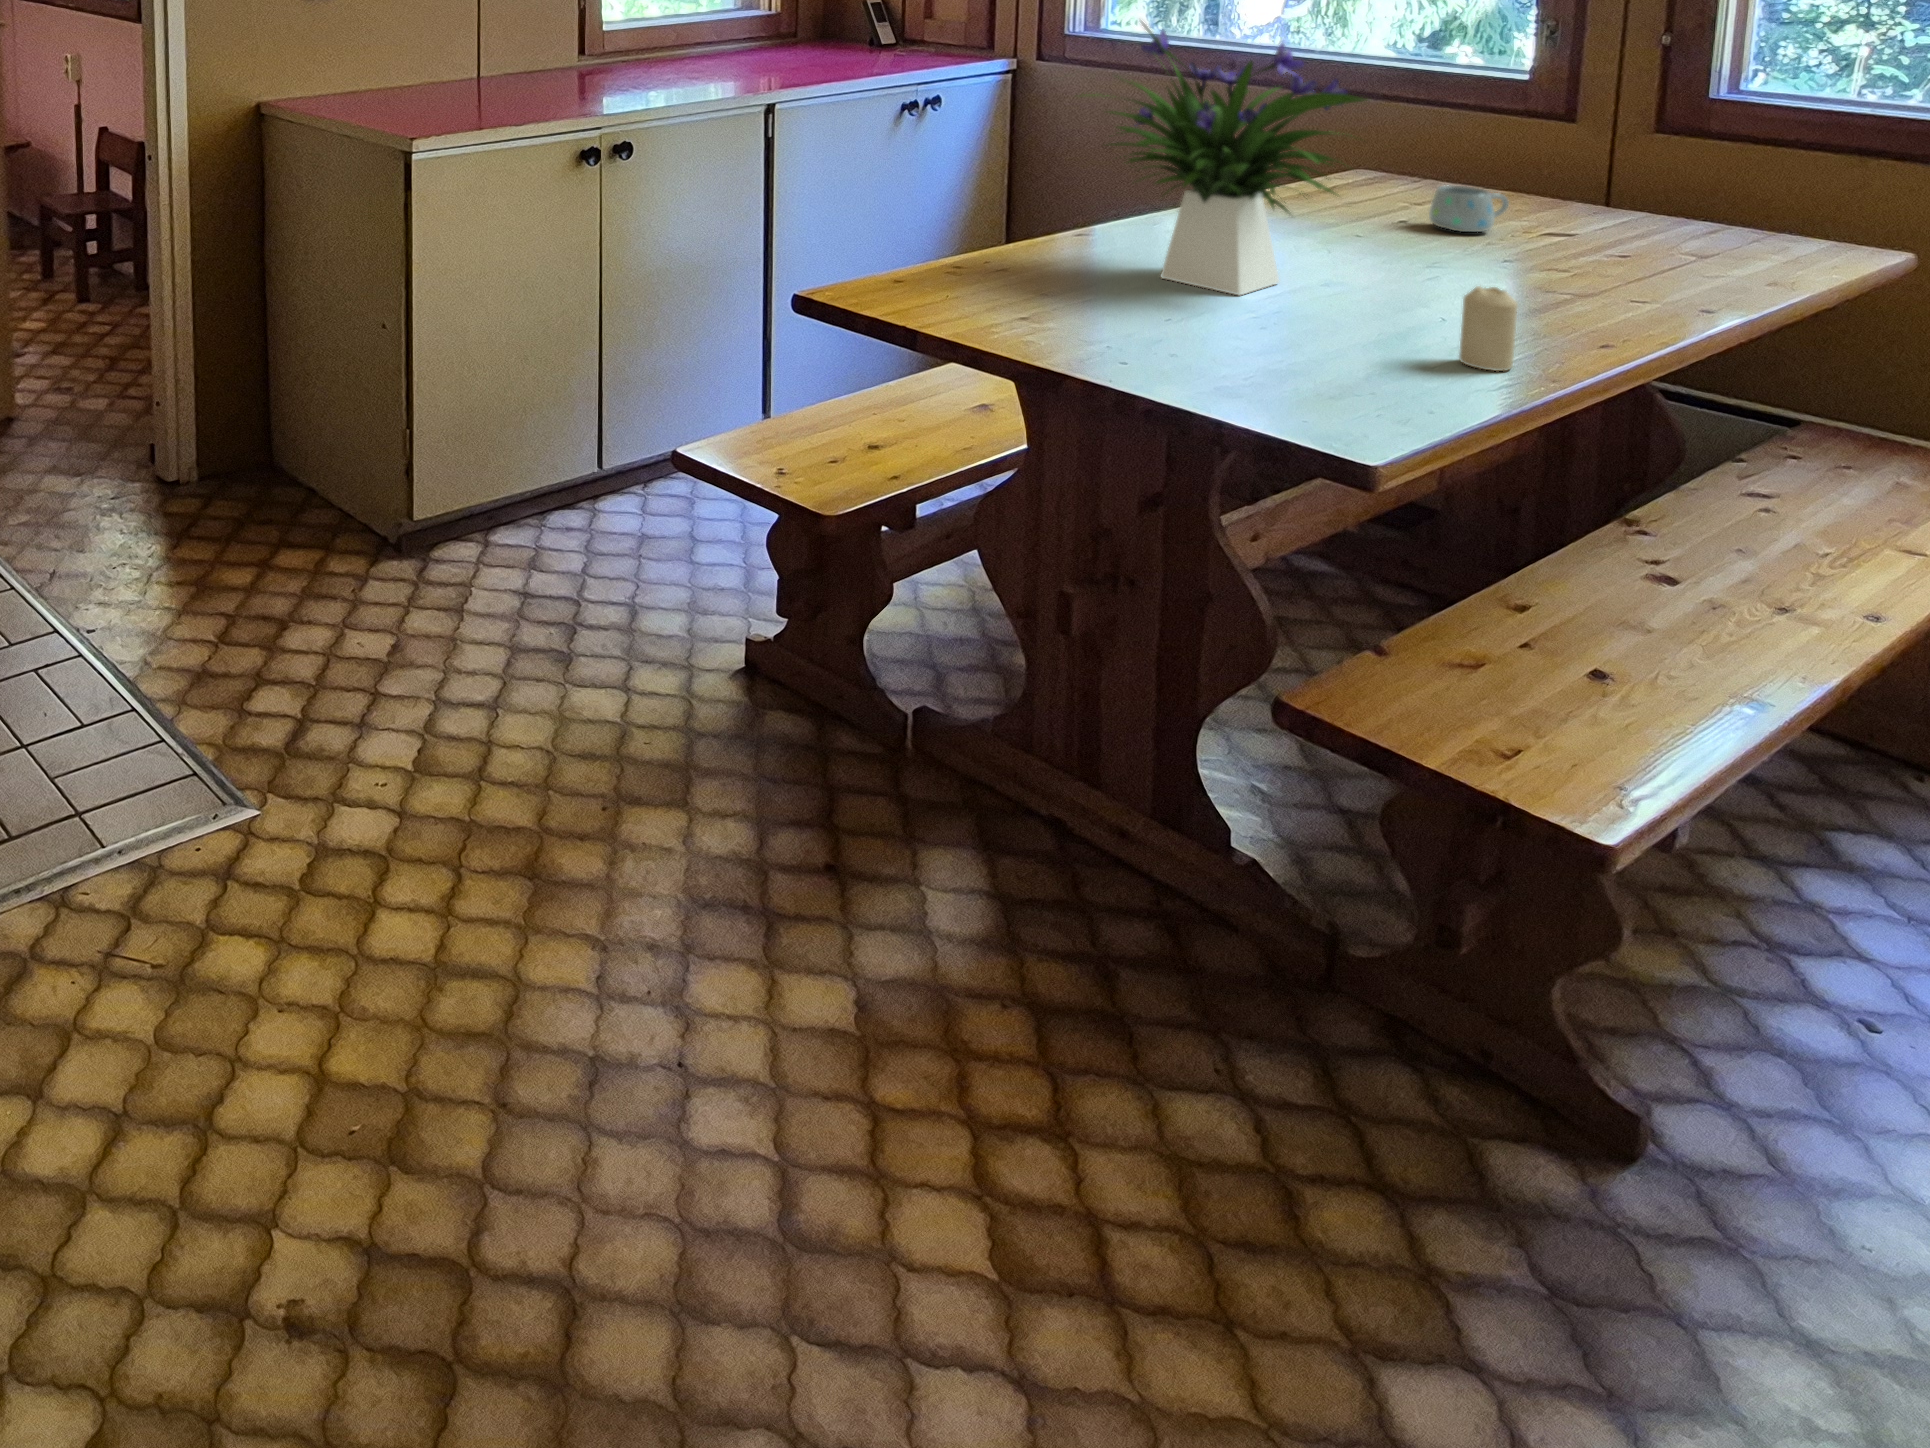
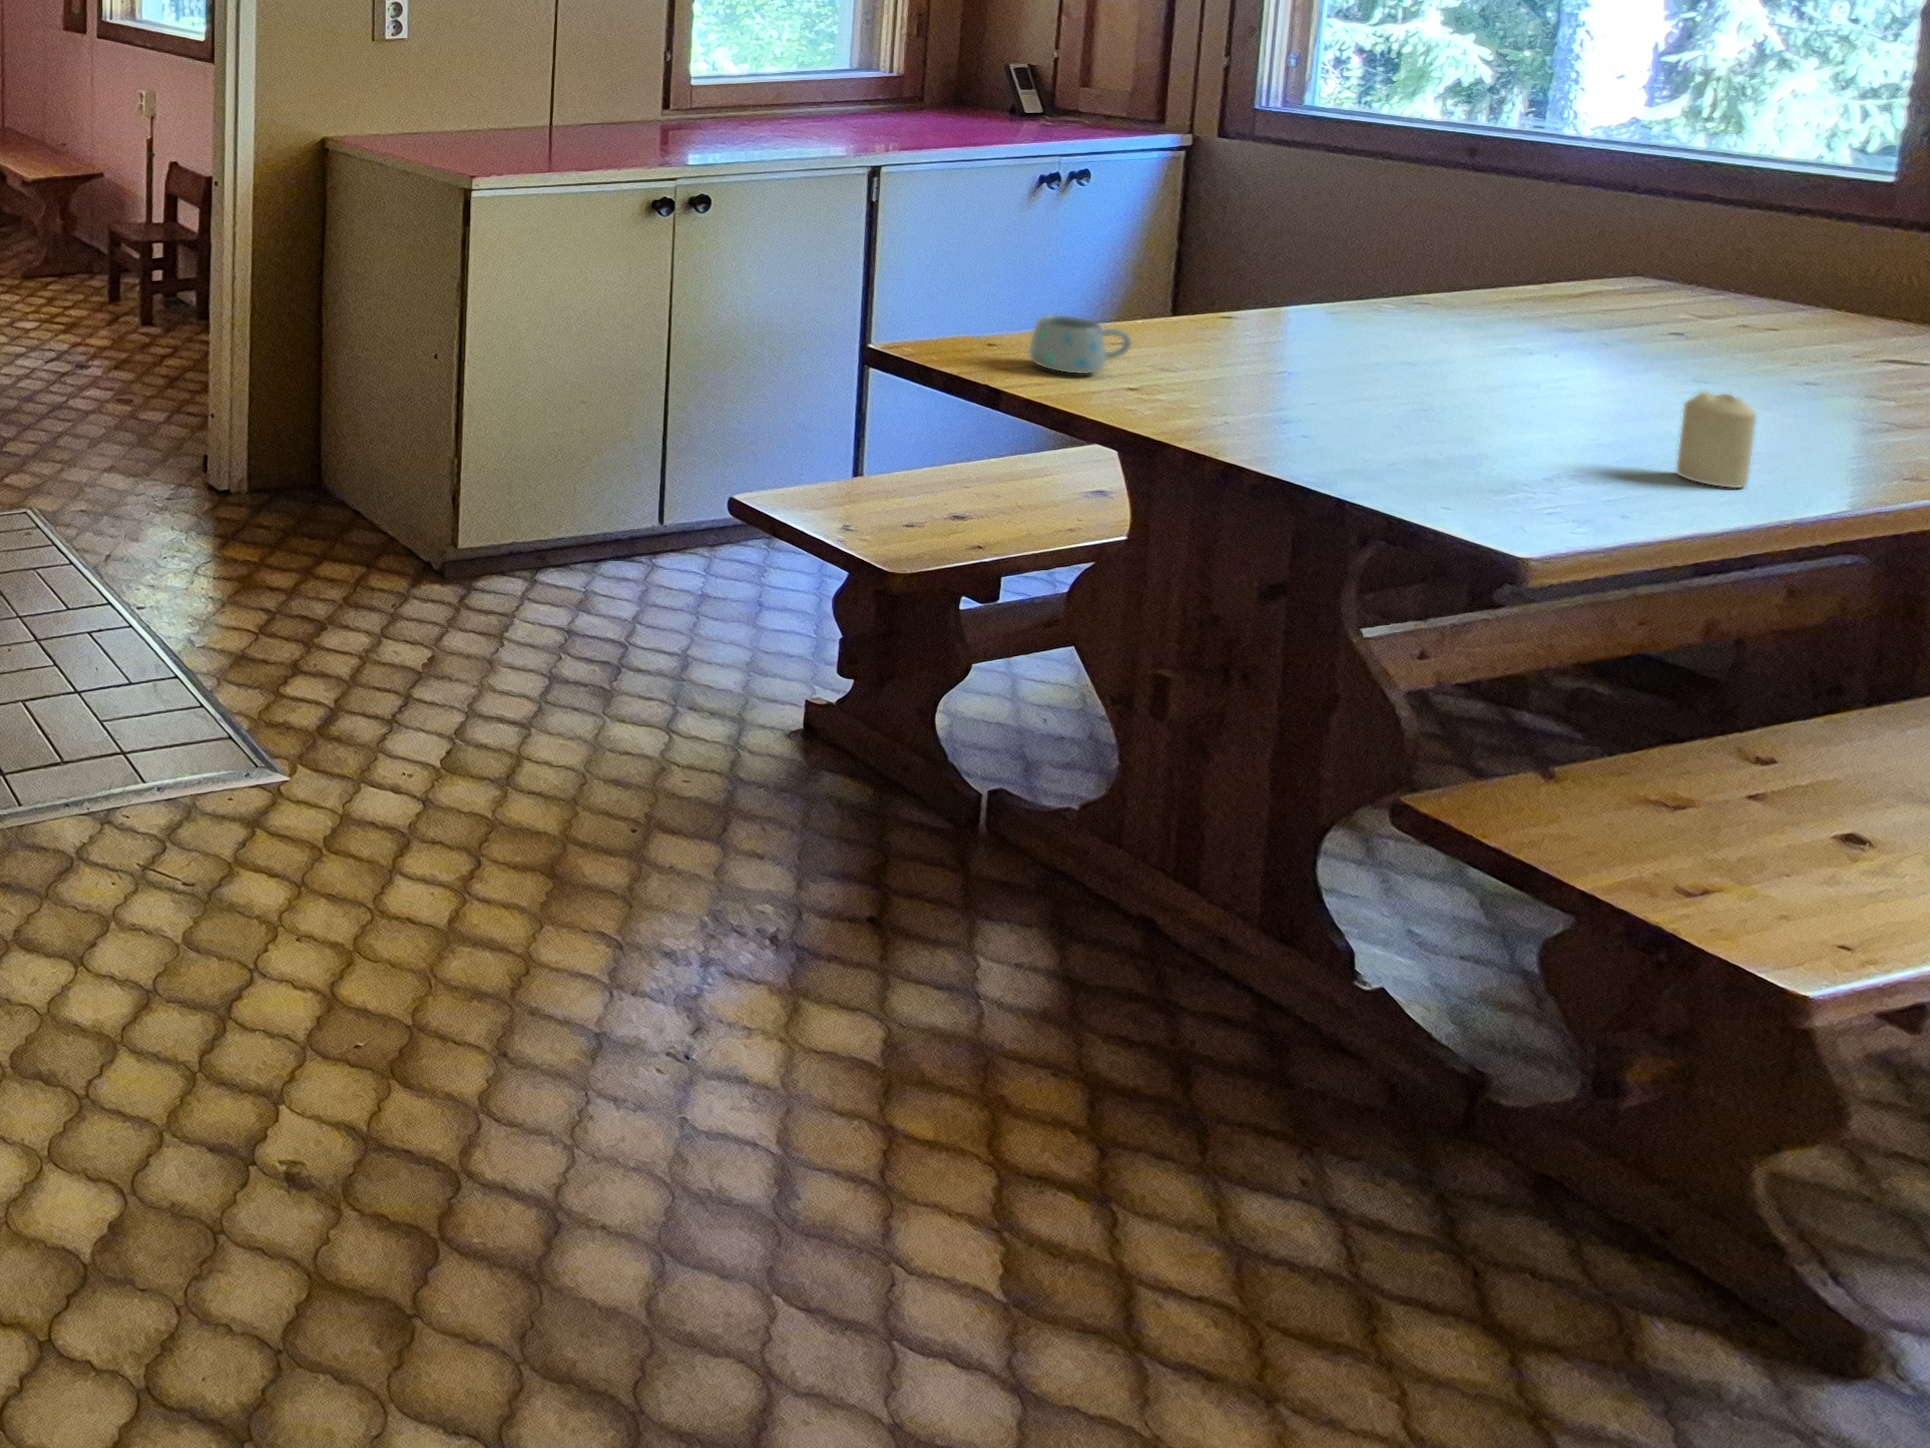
flower arrangement: present [1107,23,1367,295] -> none [1212,85,1592,391]
mug: present [1429,185,1509,232] -> present [1030,315,1132,373]

